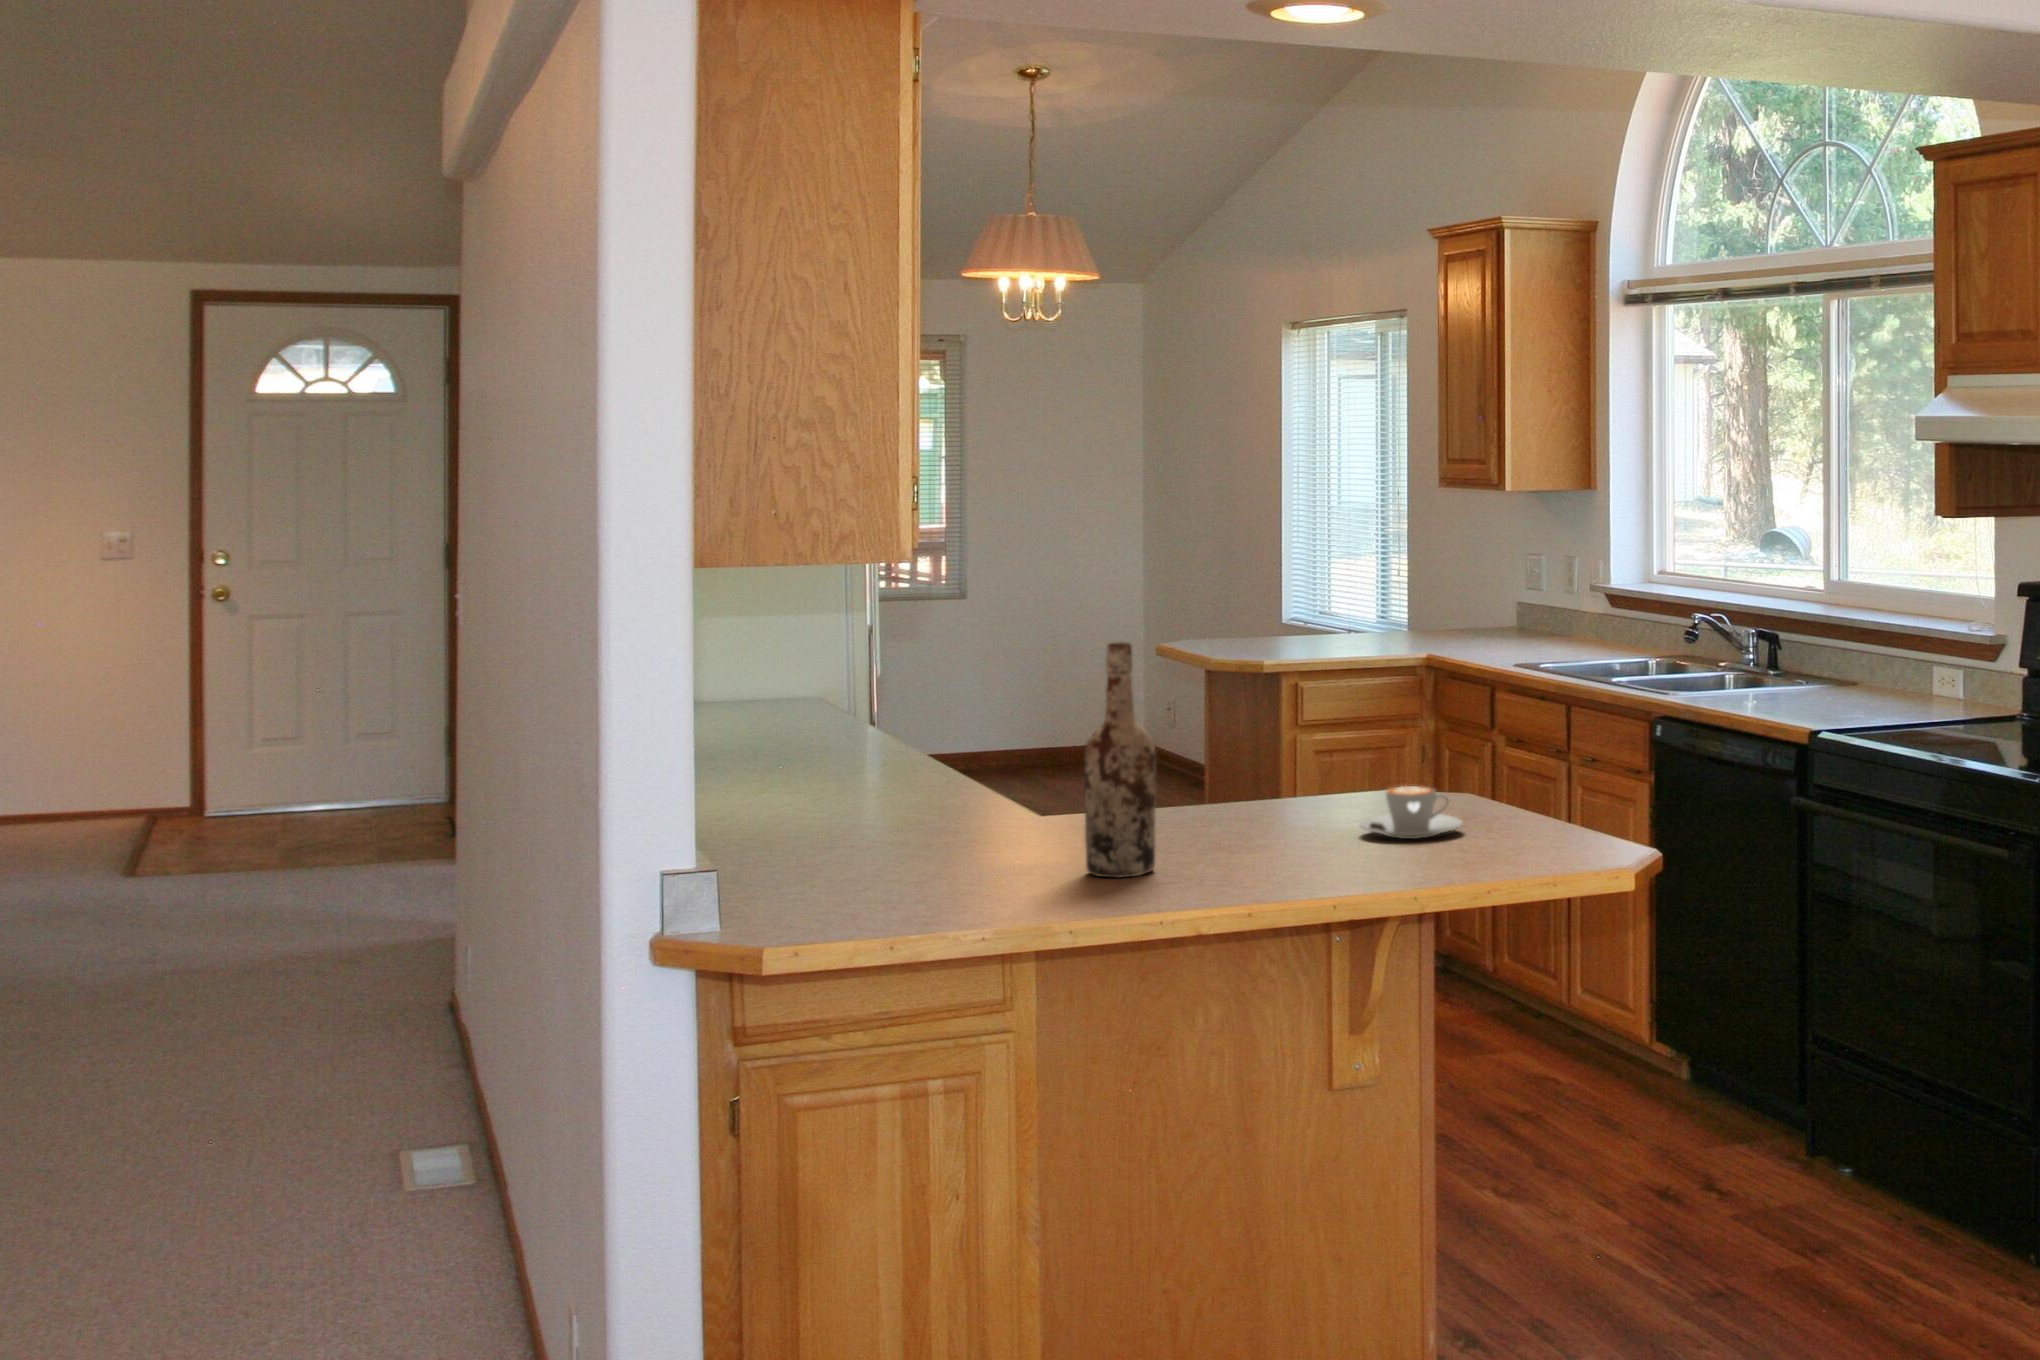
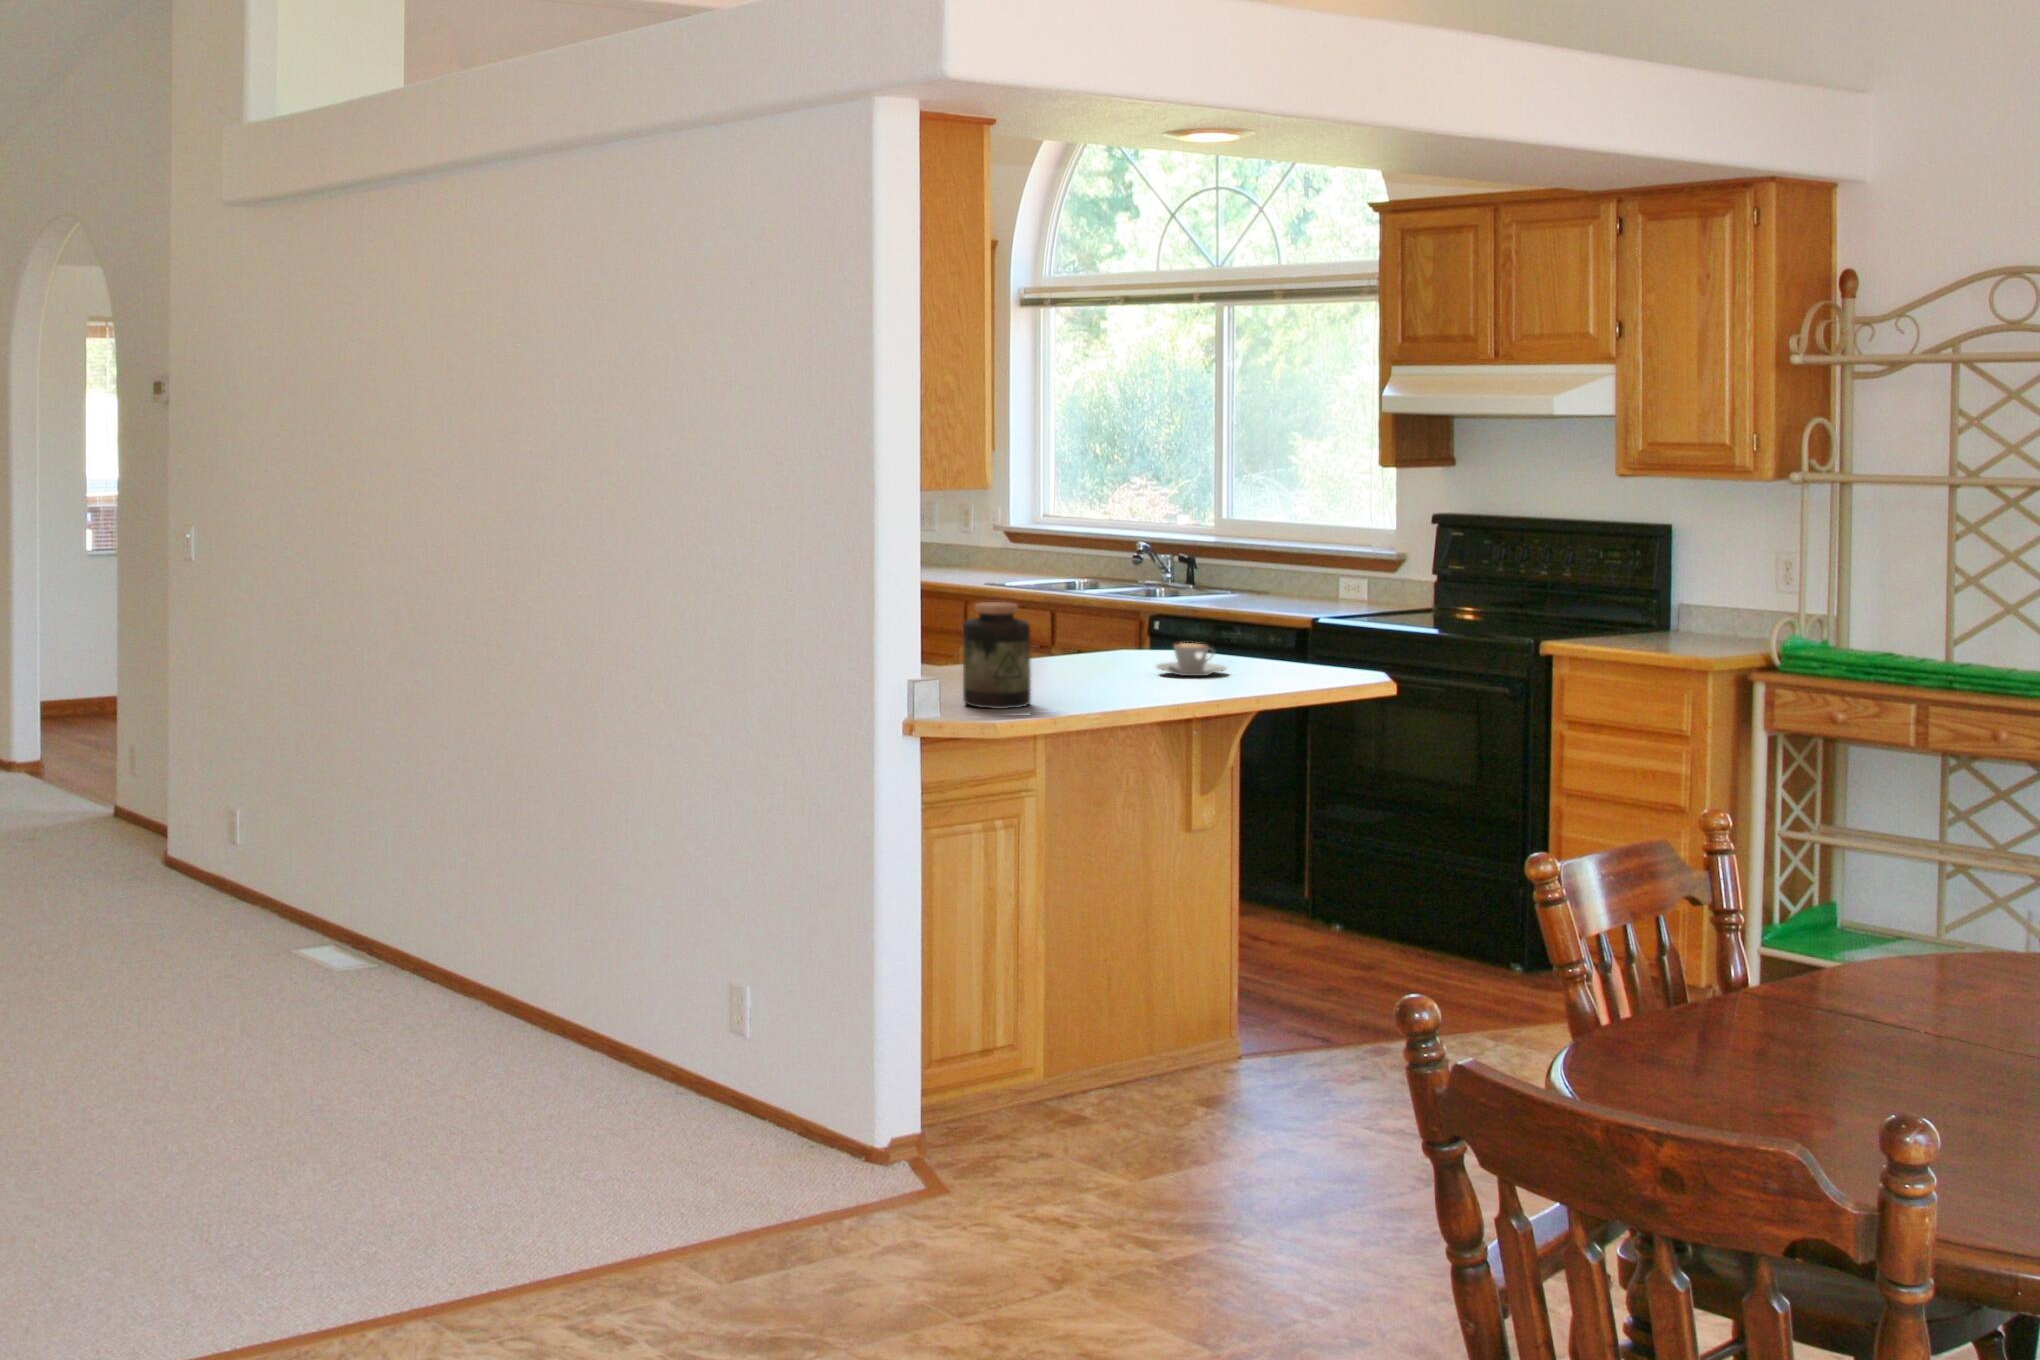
wine bottle: present [1084,643,1156,878] -> none [1038,546,1084,696]
jar: none [915,731,1021,903] -> present [963,602,1031,709]

